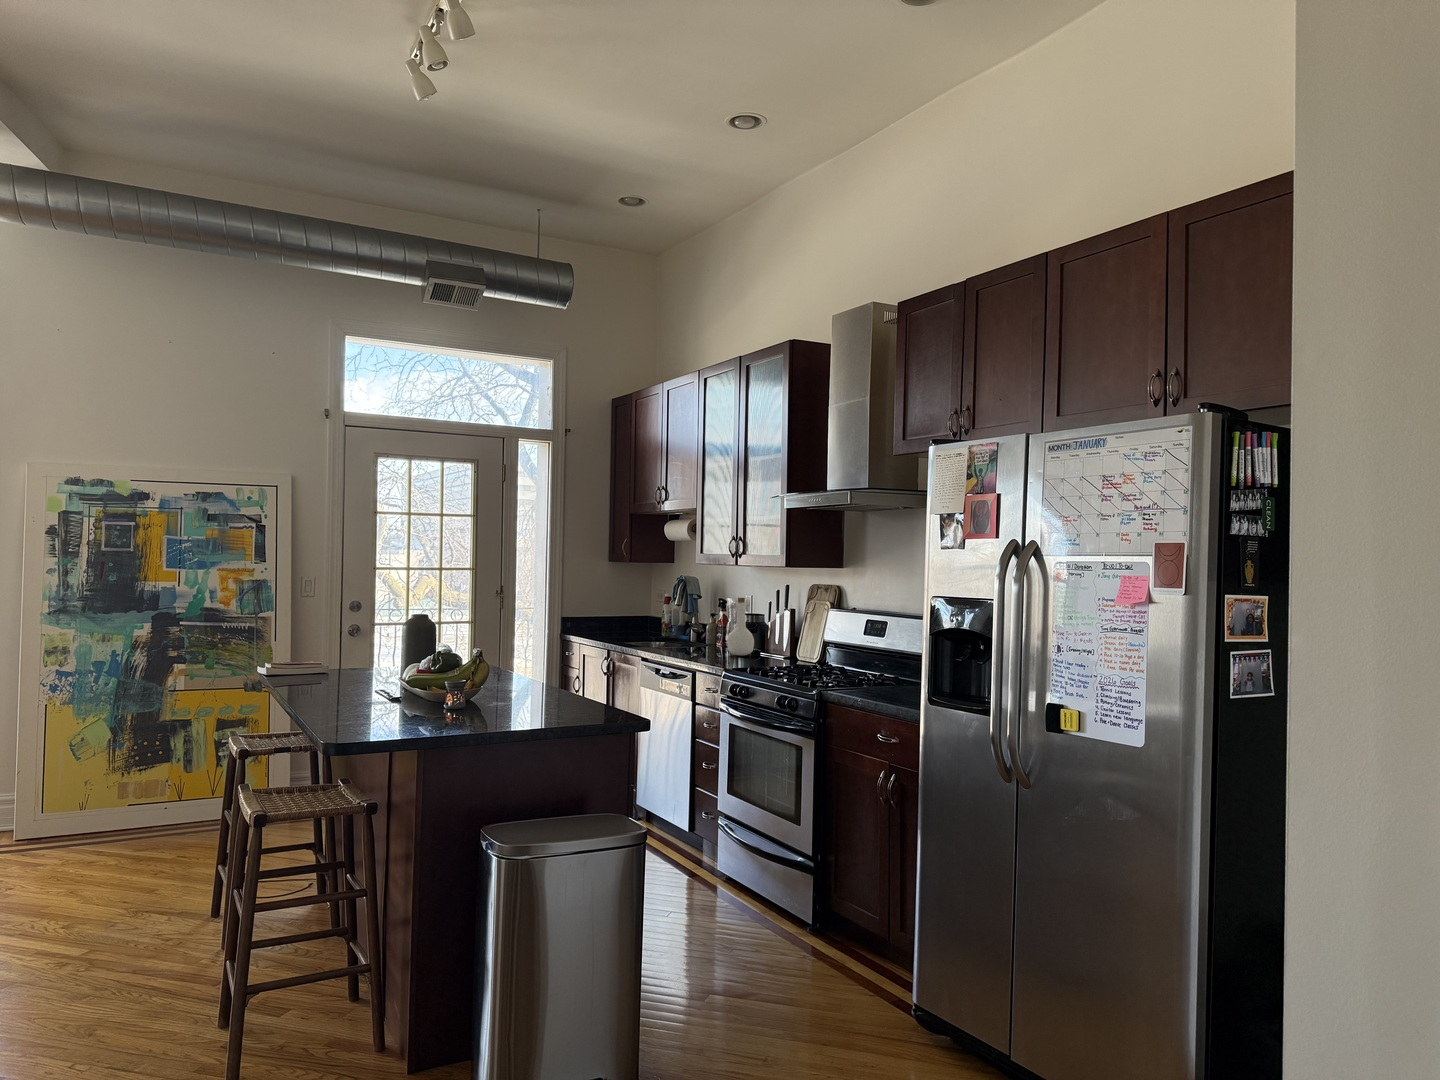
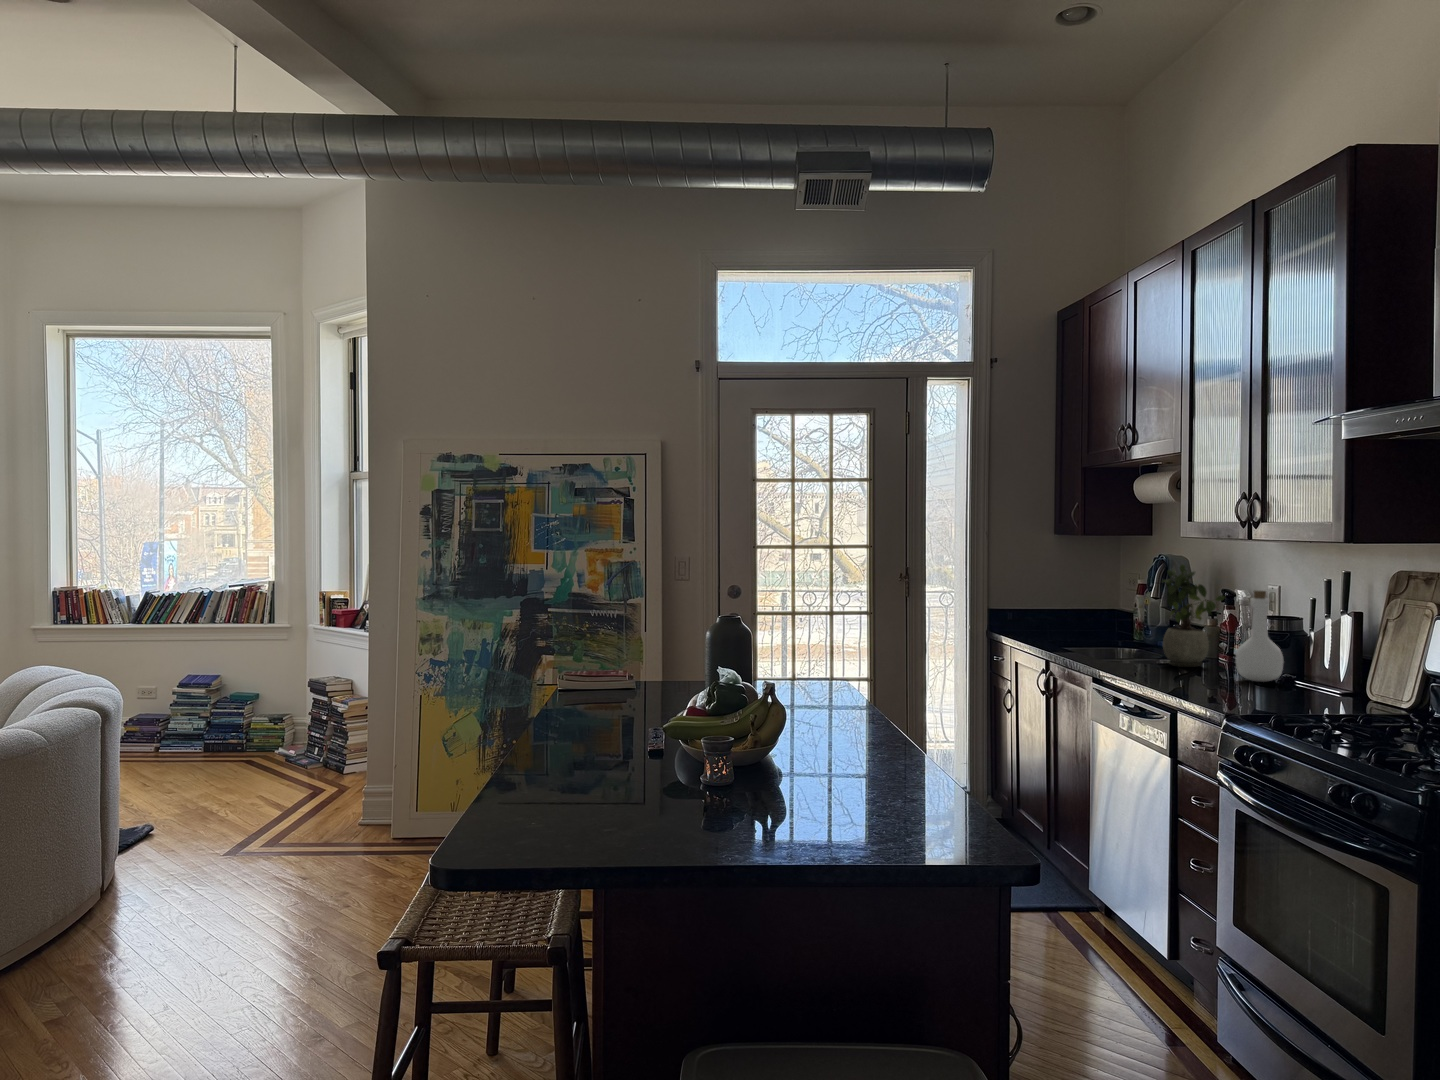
potted plant: none [683,581,722,650] -> present [1162,565,1225,667]

